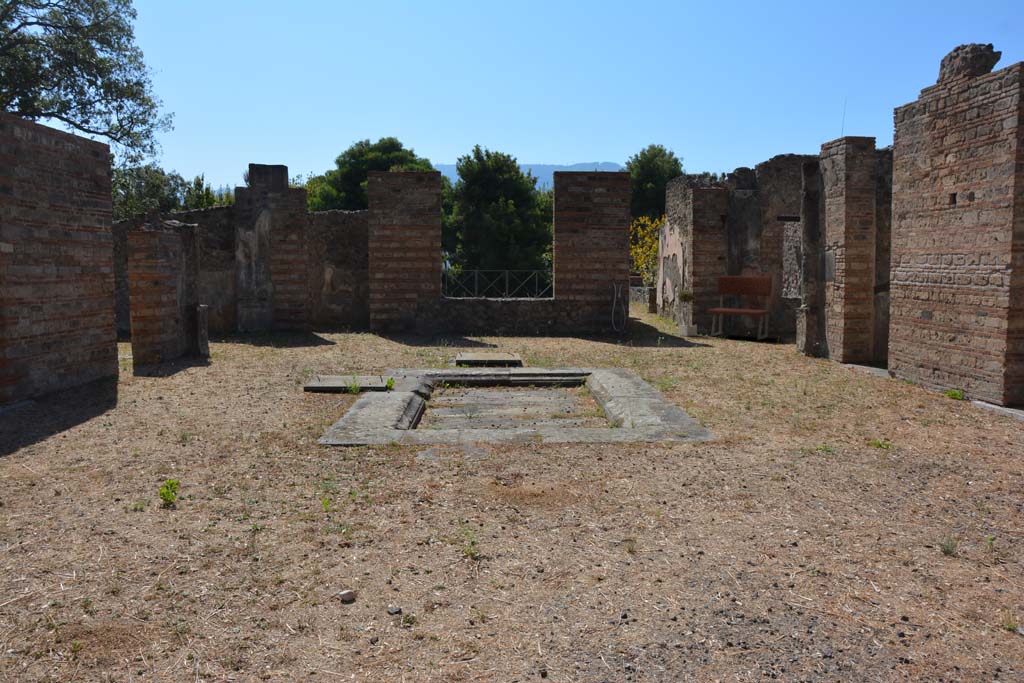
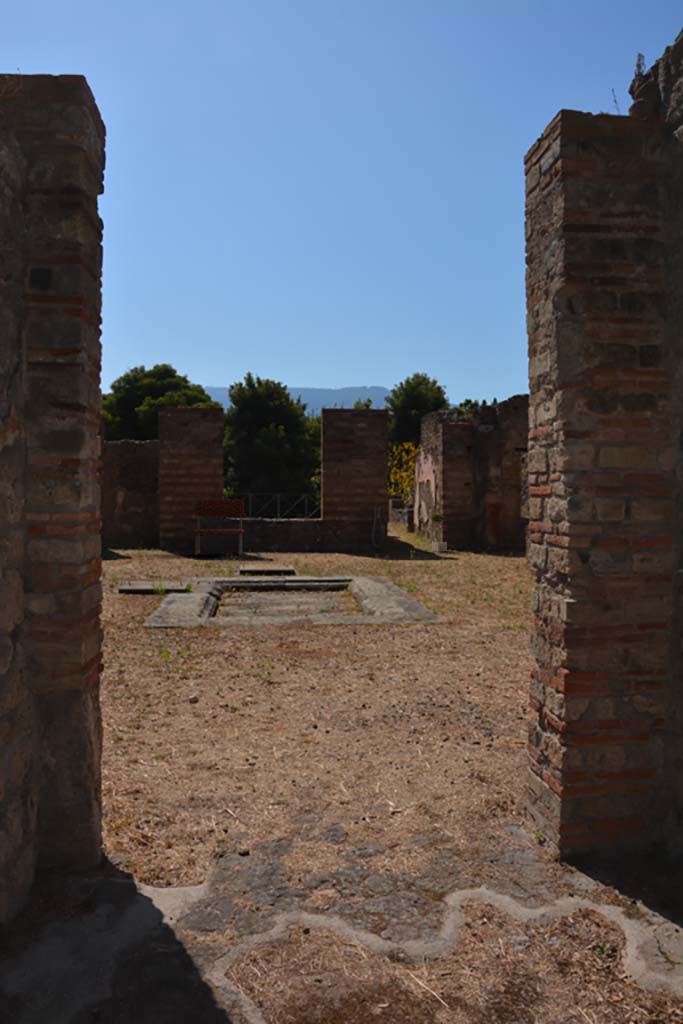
bench: present [707,276,772,340] -> present [192,499,244,555]

